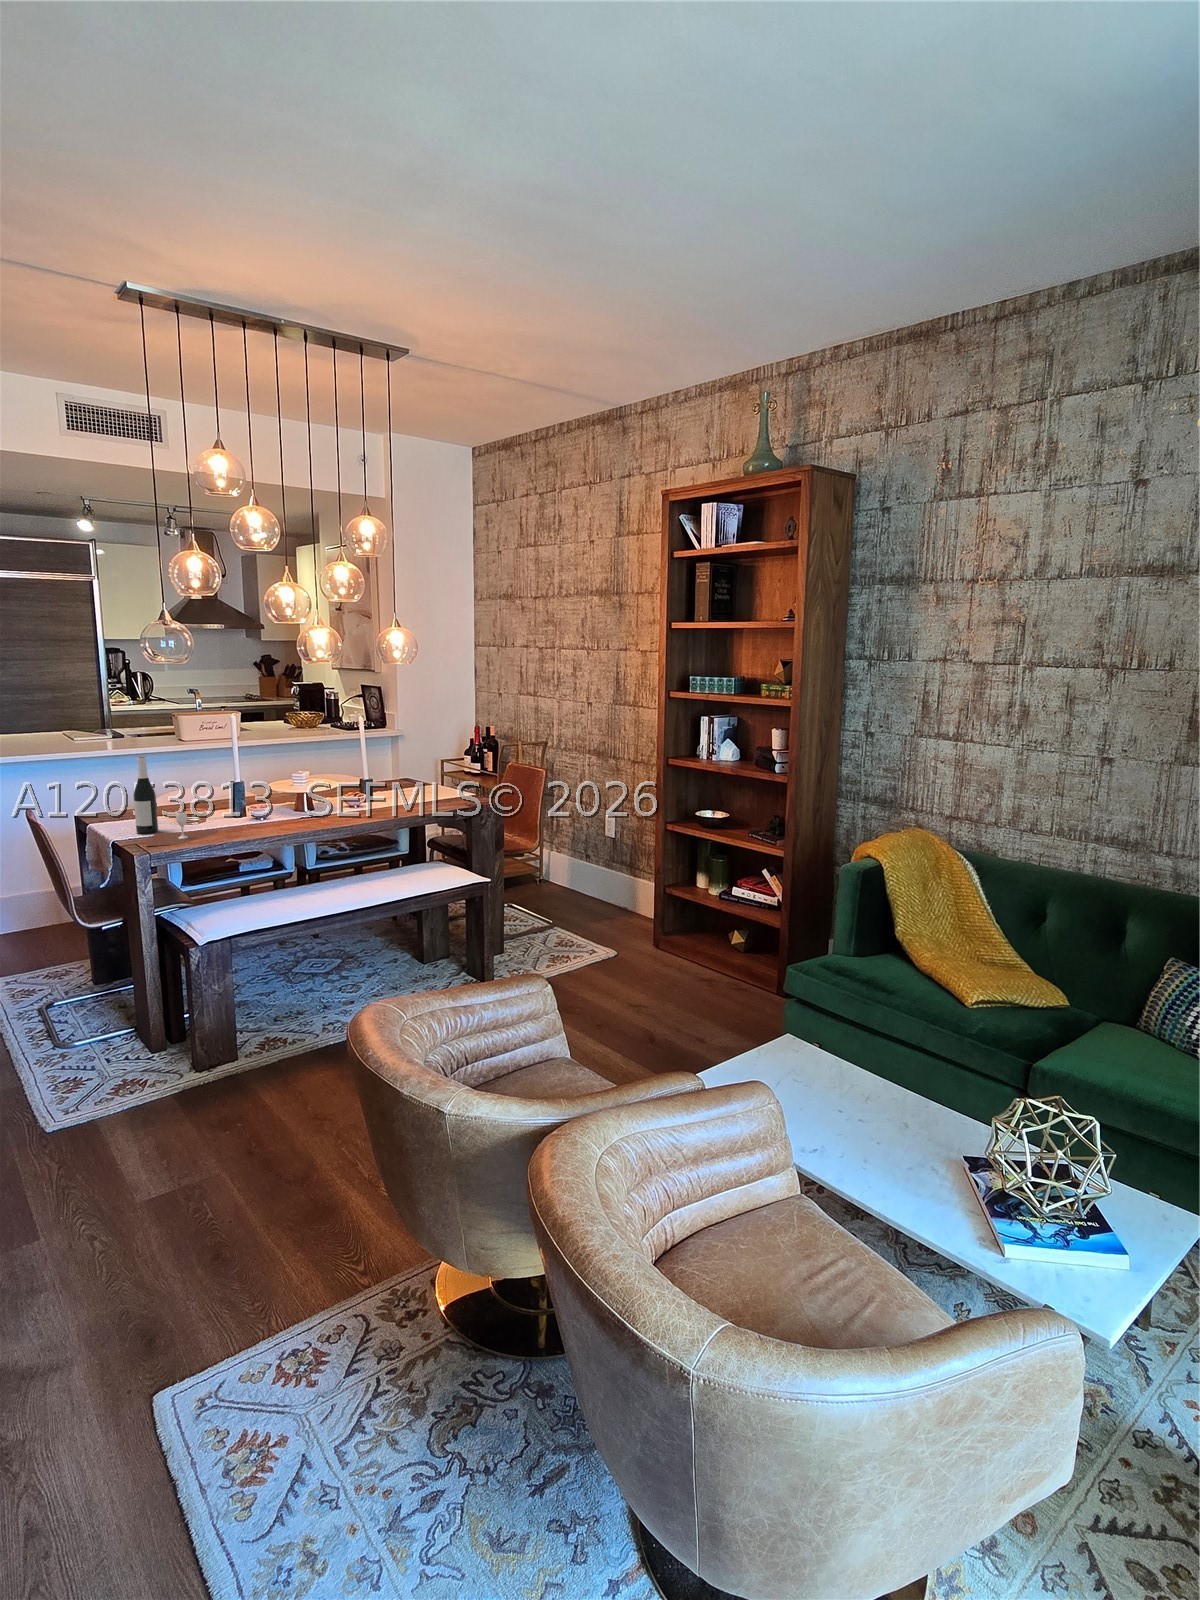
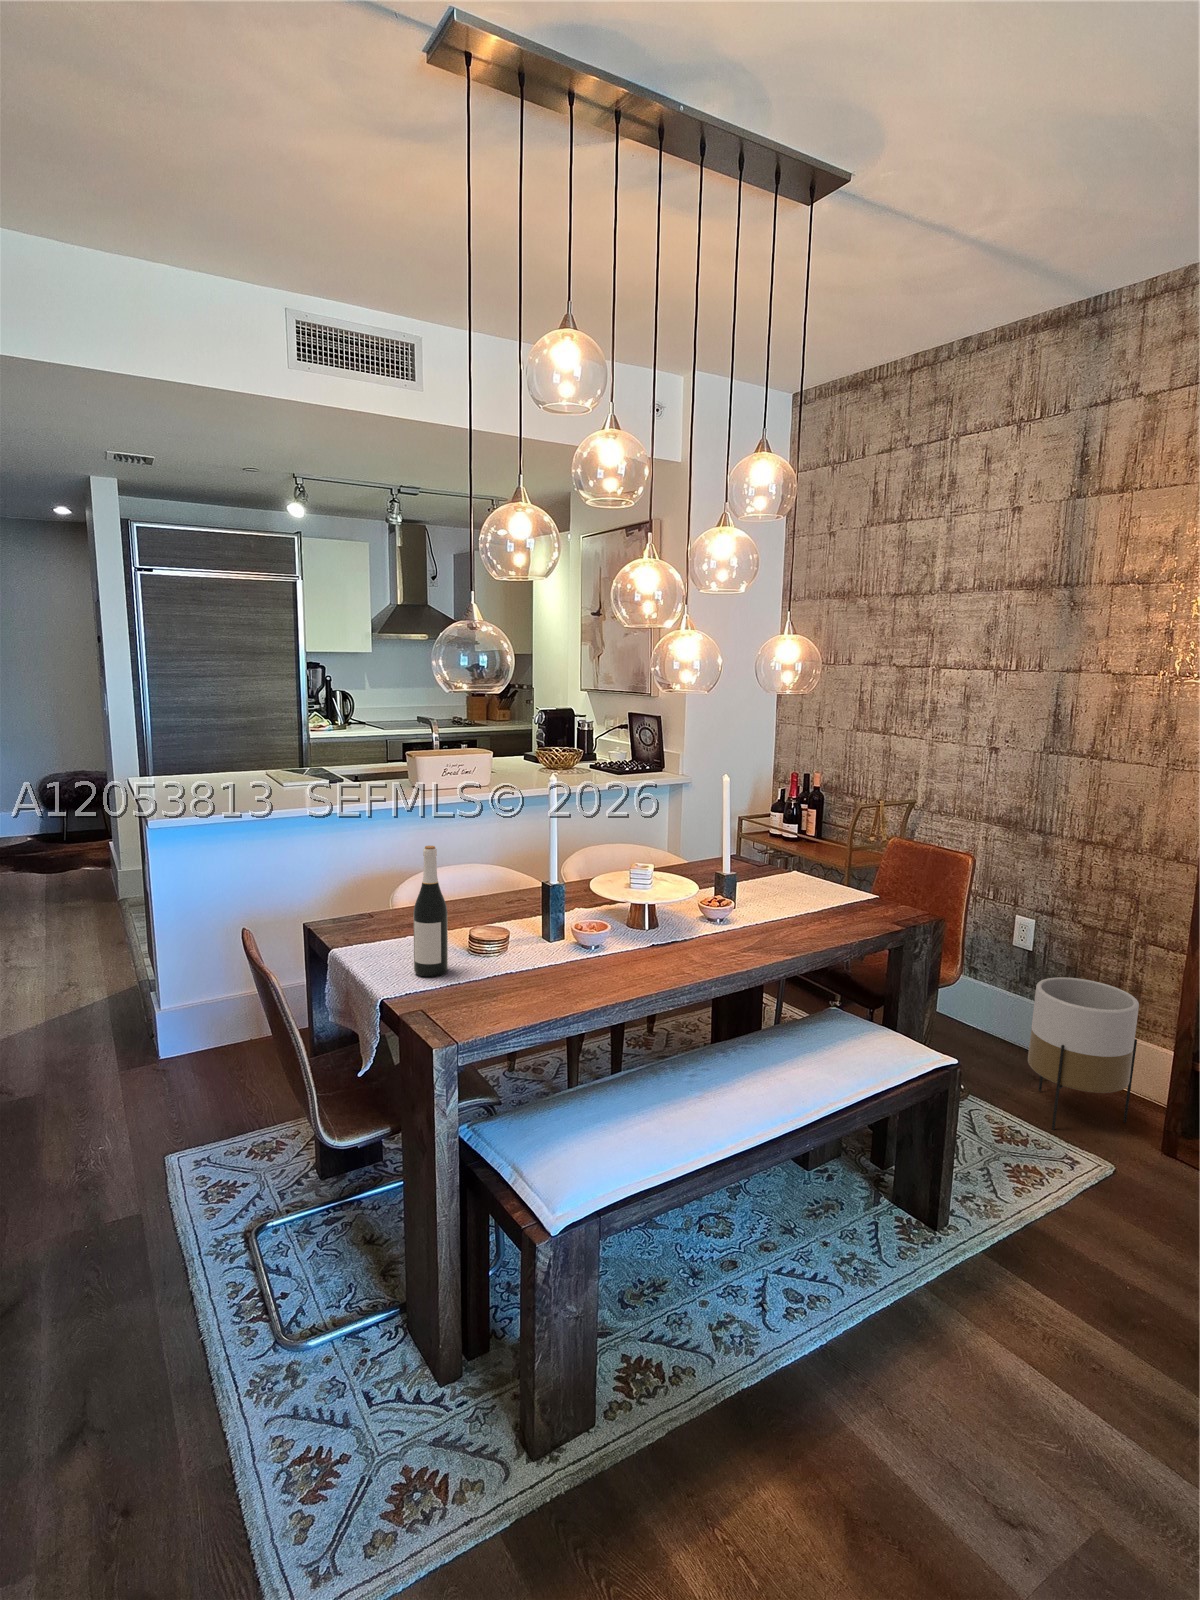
wine glass: present [147,812,217,846] -> none [449,950,559,1020]
planter: none [587,847,645,940] -> present [1028,977,1139,1130]

